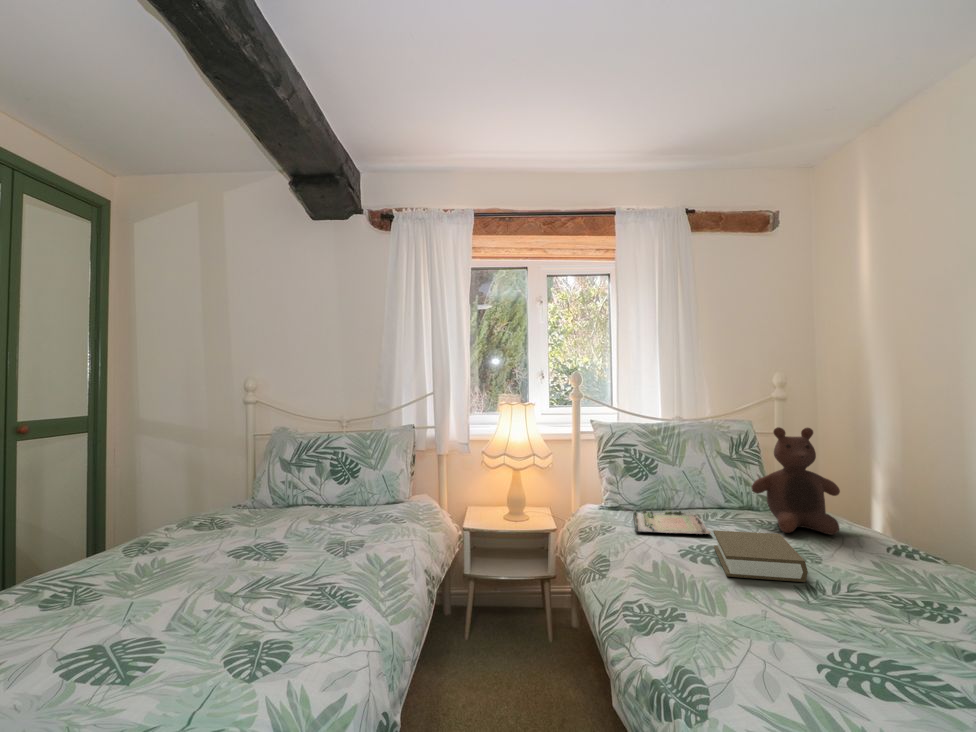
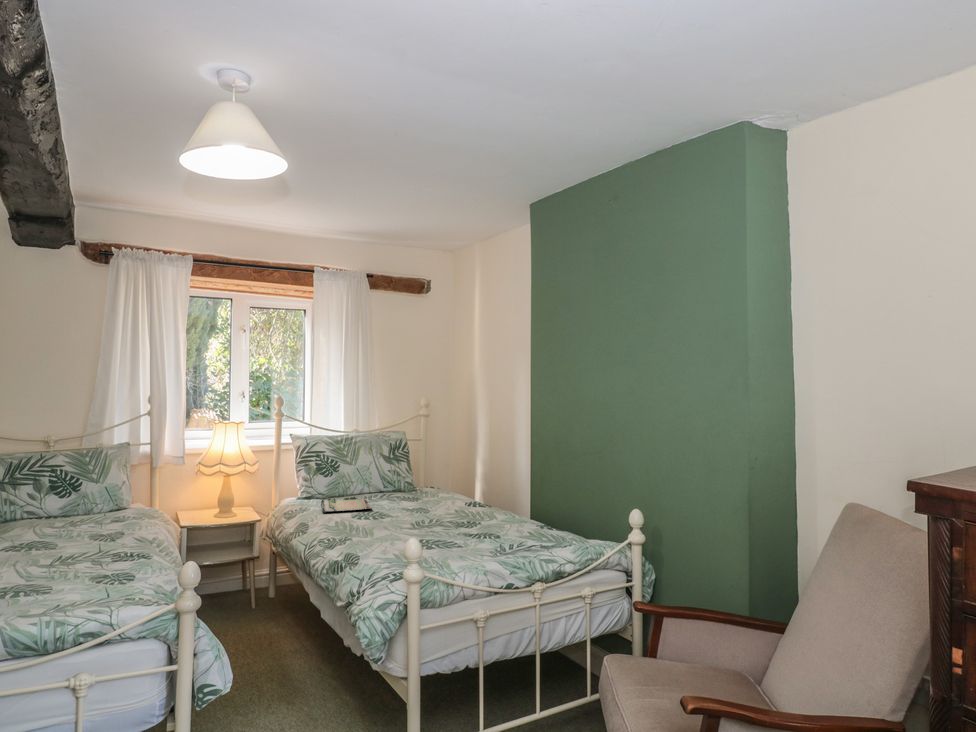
stuffed bear: present [752,427,840,535] -> none [400,436,451,503]
book: present [714,530,808,582] -> none [373,503,420,530]

